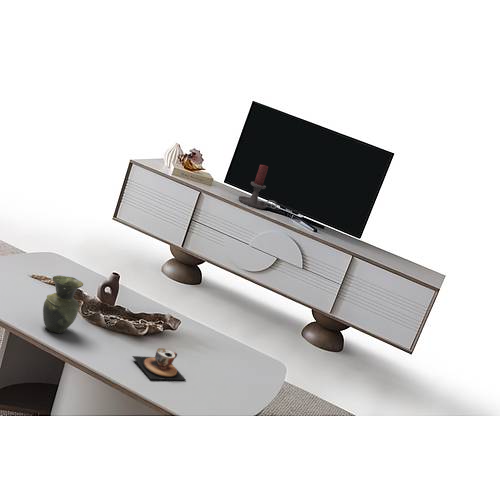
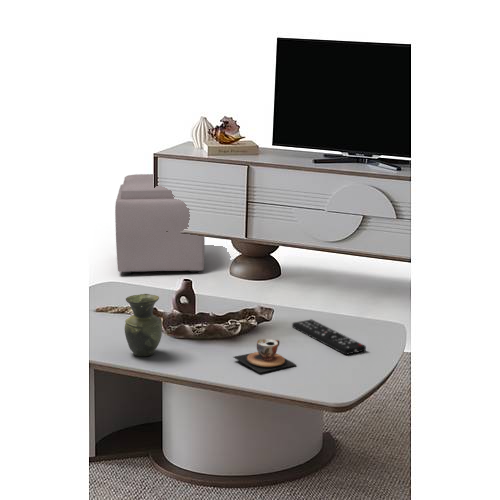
candle holder: present [239,165,277,209] -> none [295,109,344,164]
ottoman: none [75,171,161,262] -> present [115,174,205,274]
remote control: none [193,337,251,383] -> present [292,320,366,355]

